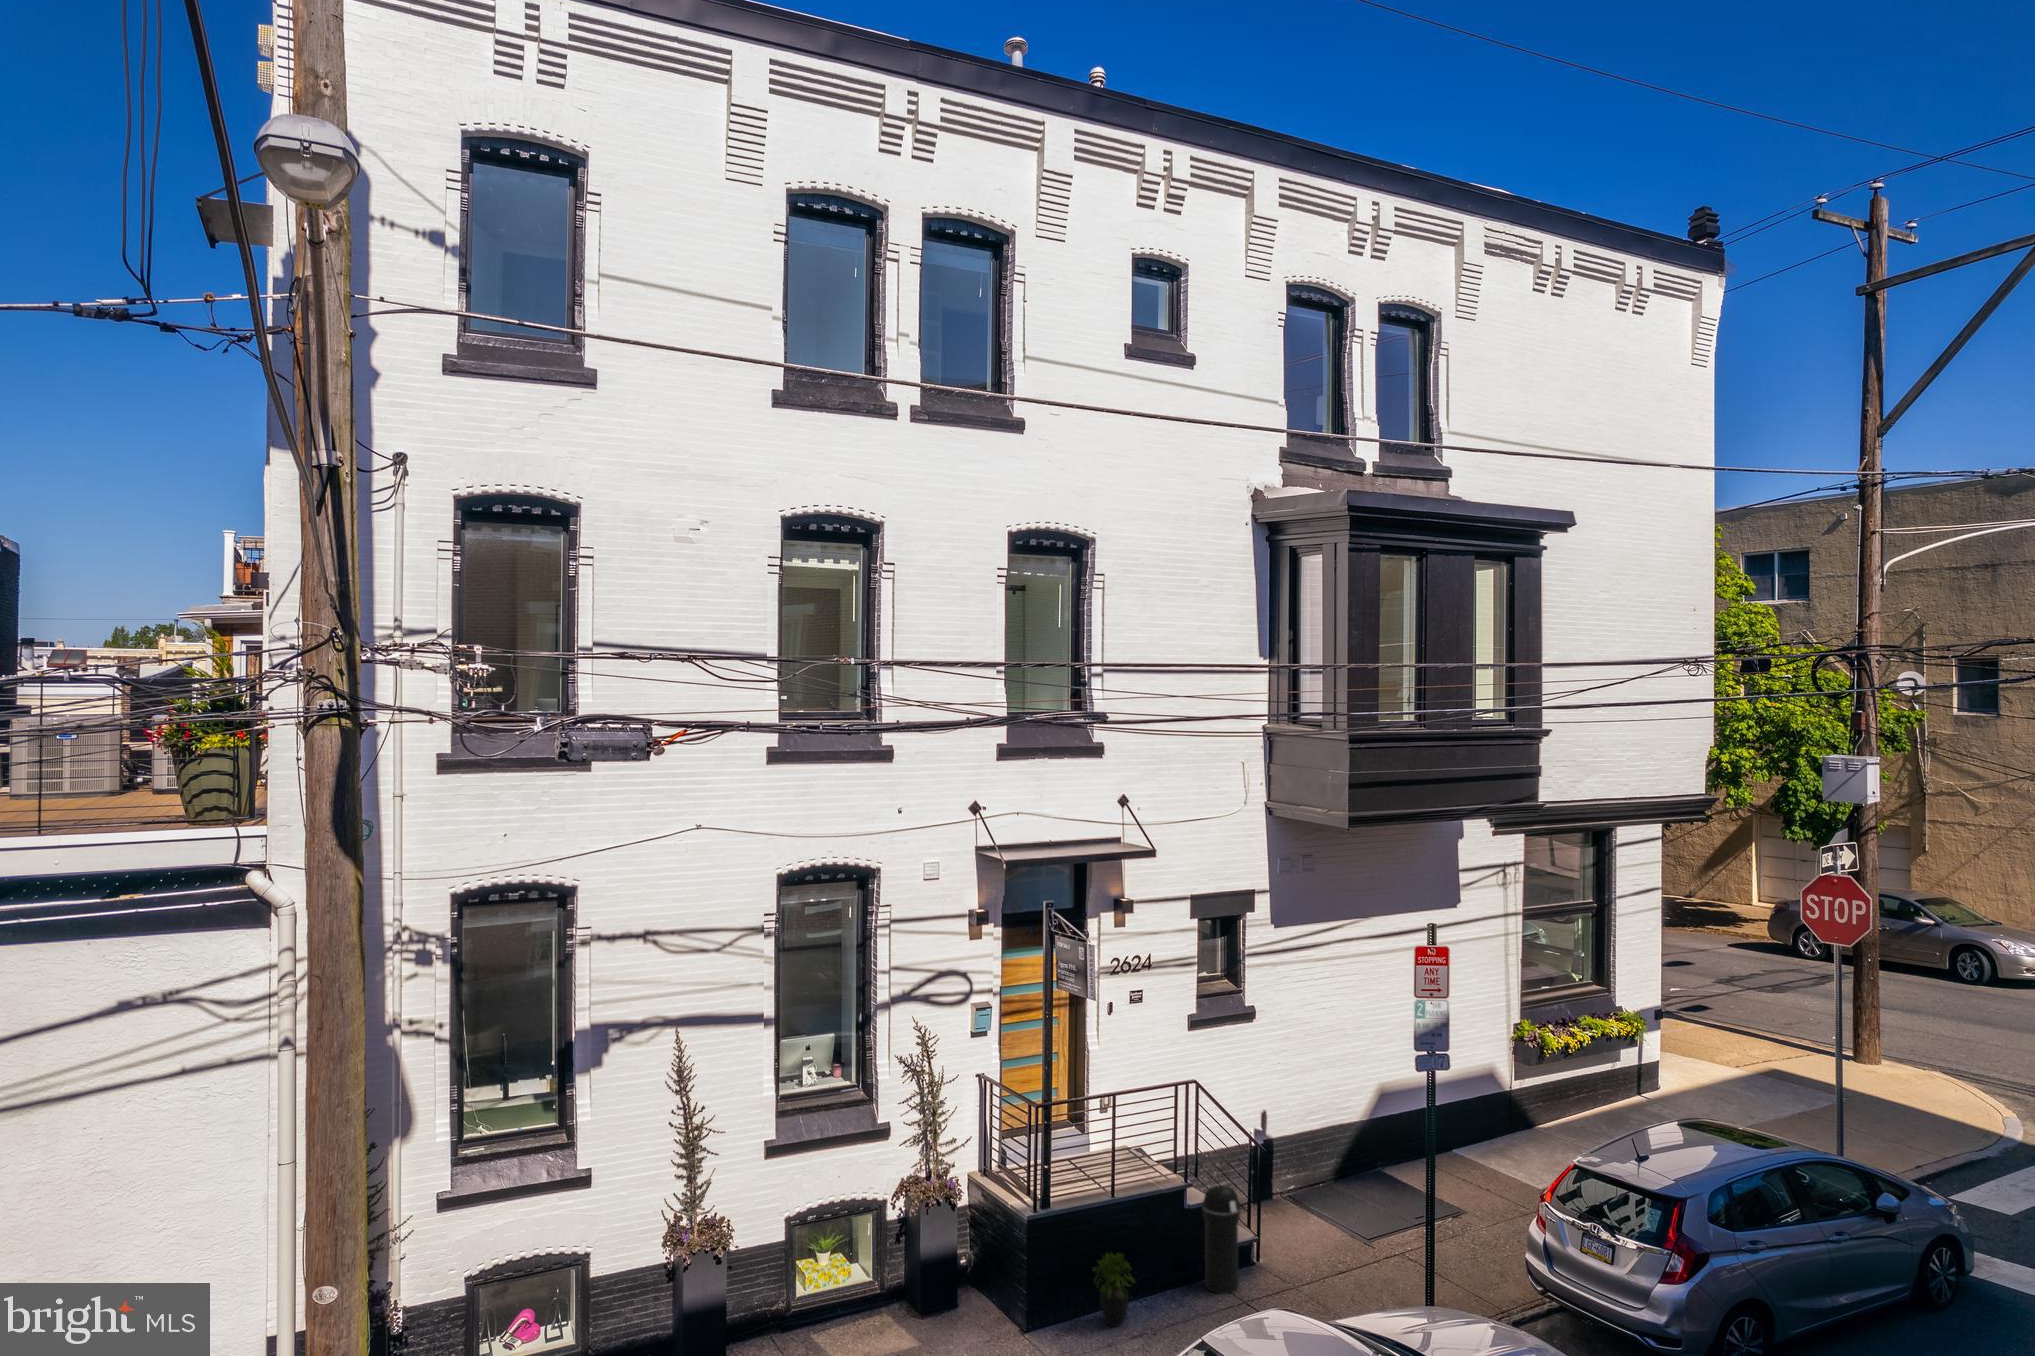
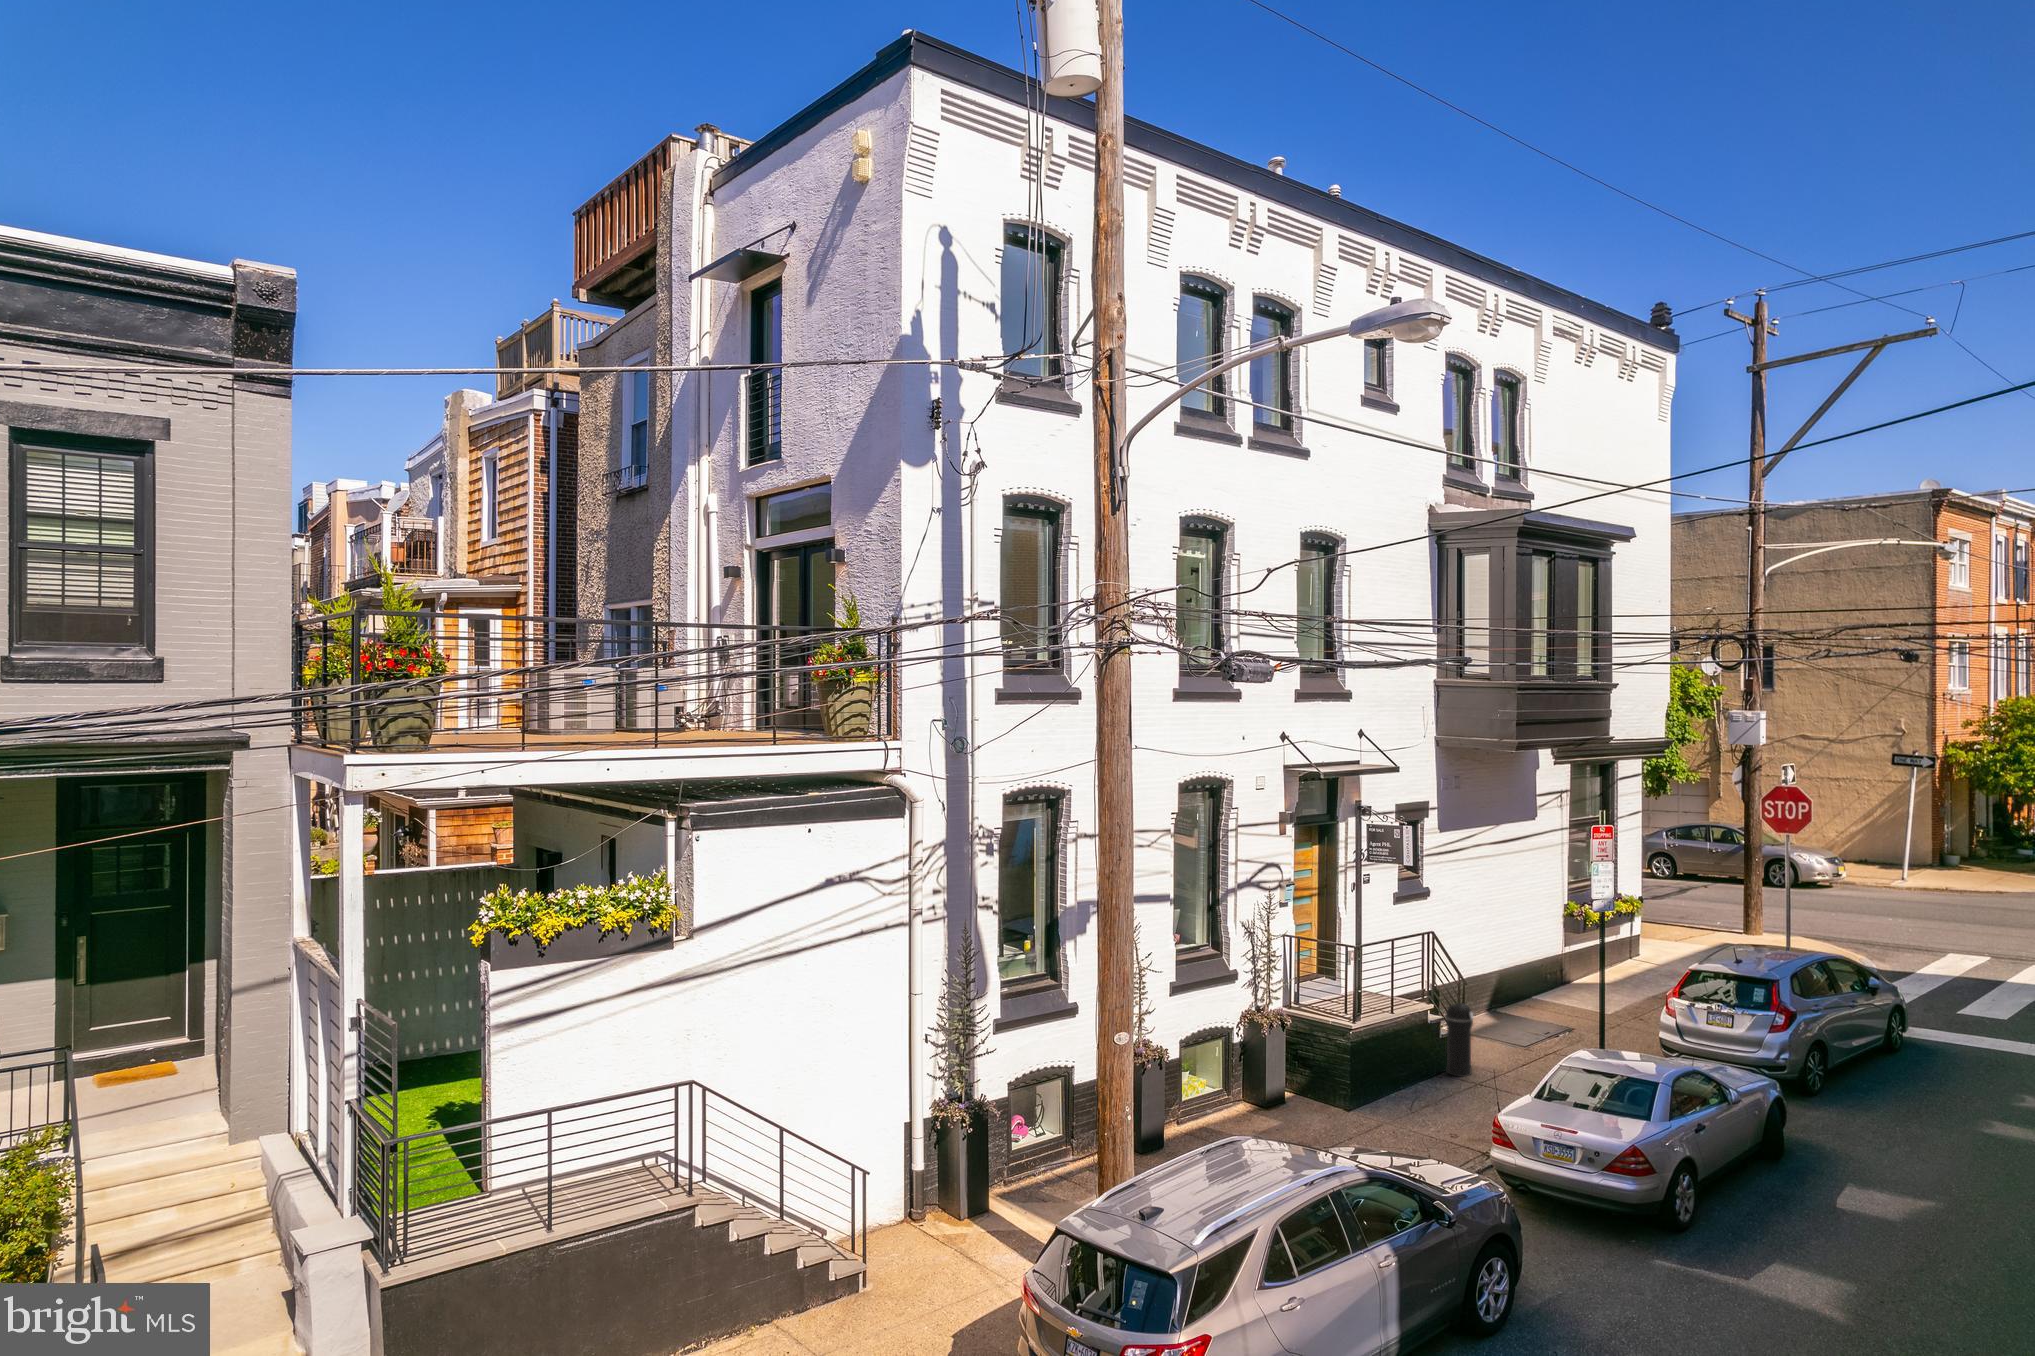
potted plant: present [1094,1253,1134,1326] -> none [1394,1046,1428,1097]

